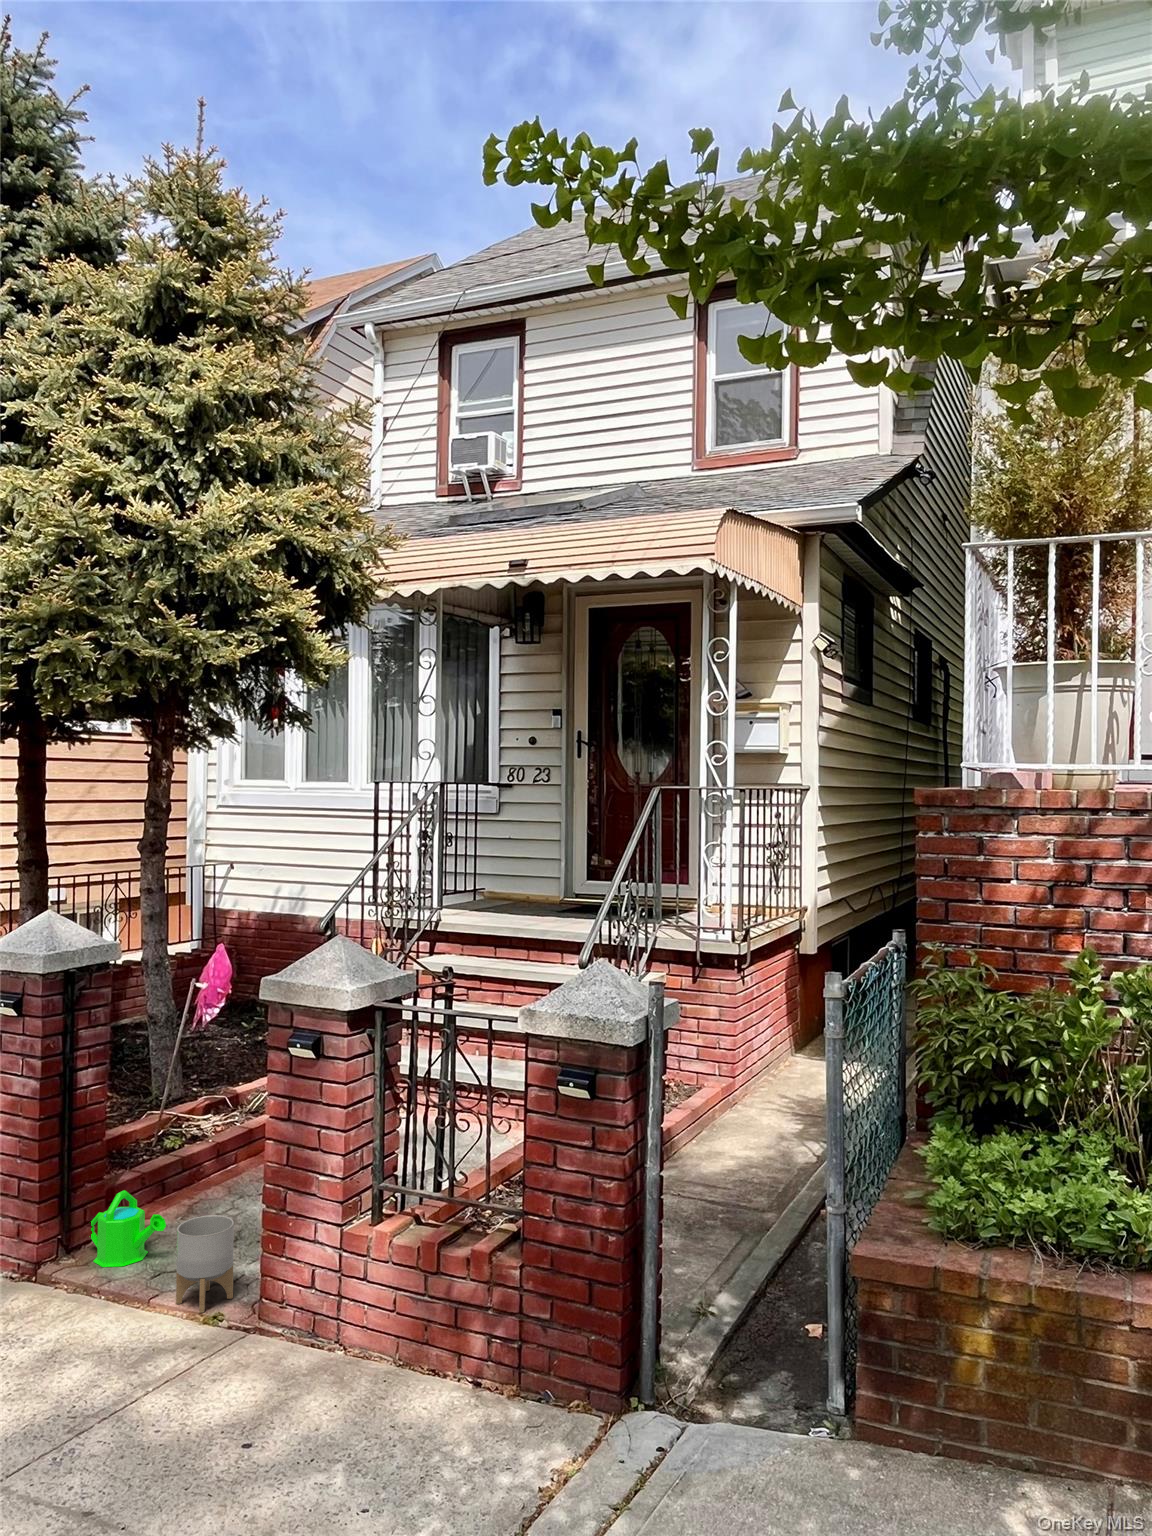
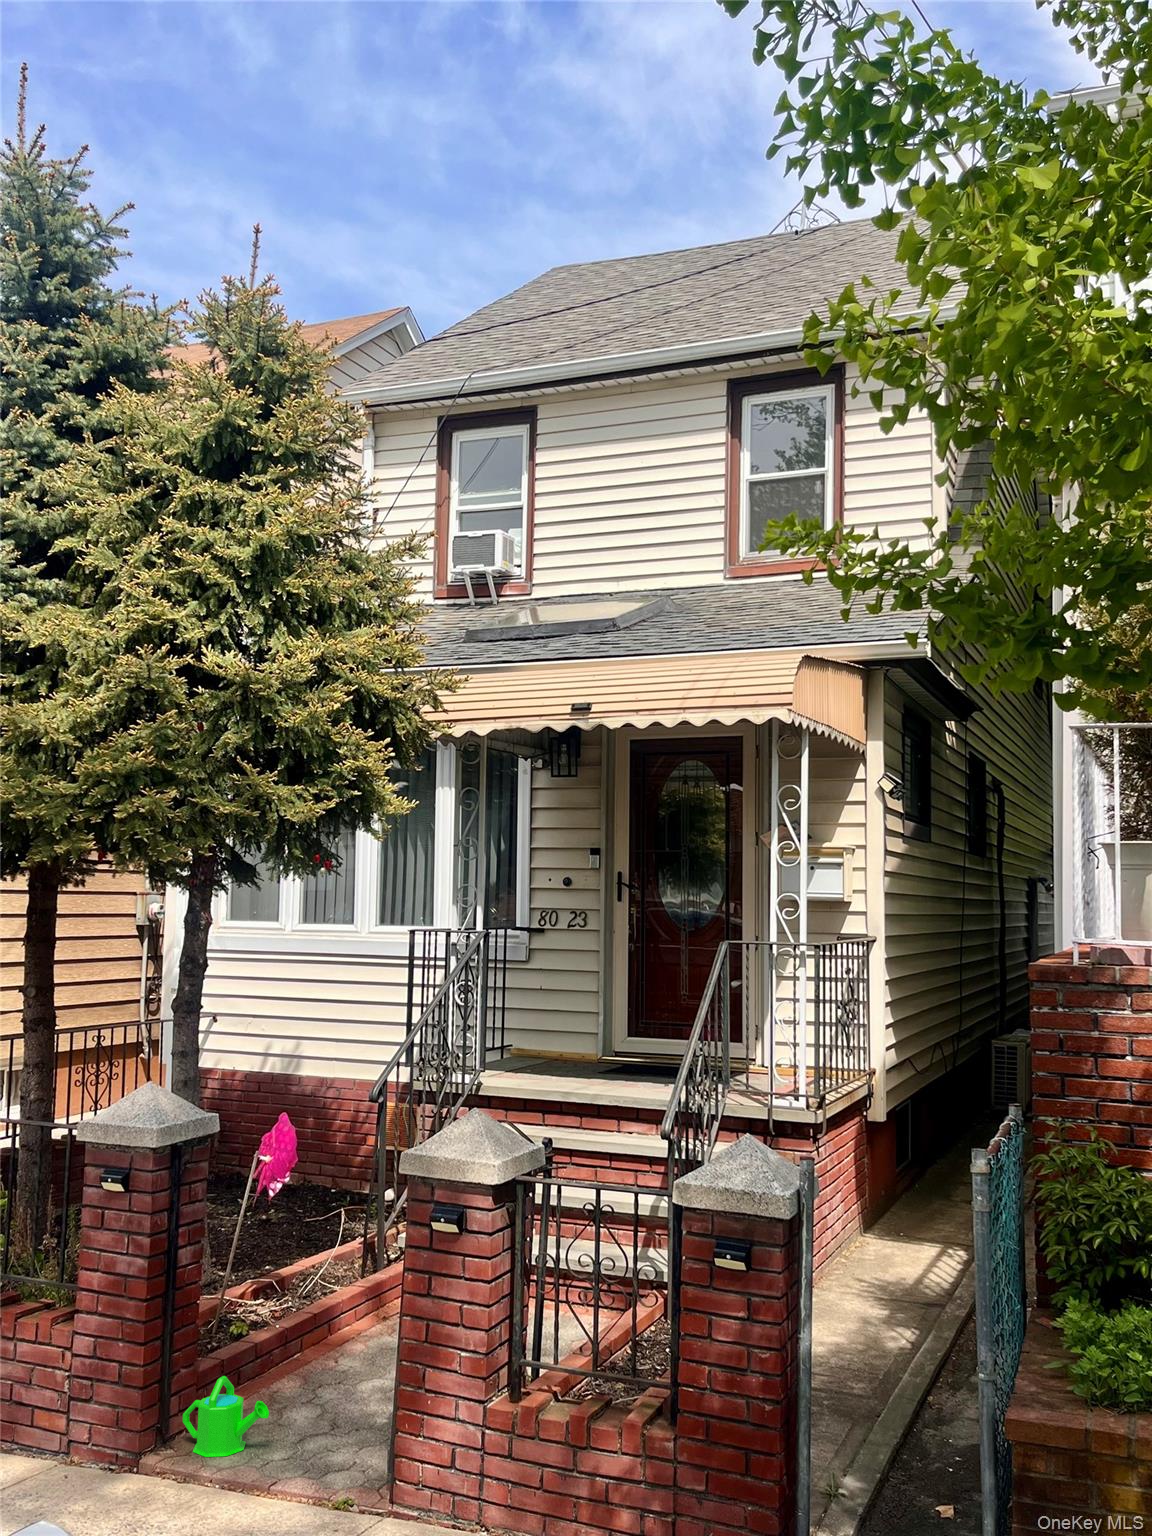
planter: present [176,1215,234,1313] -> none [299,1398,357,1499]

